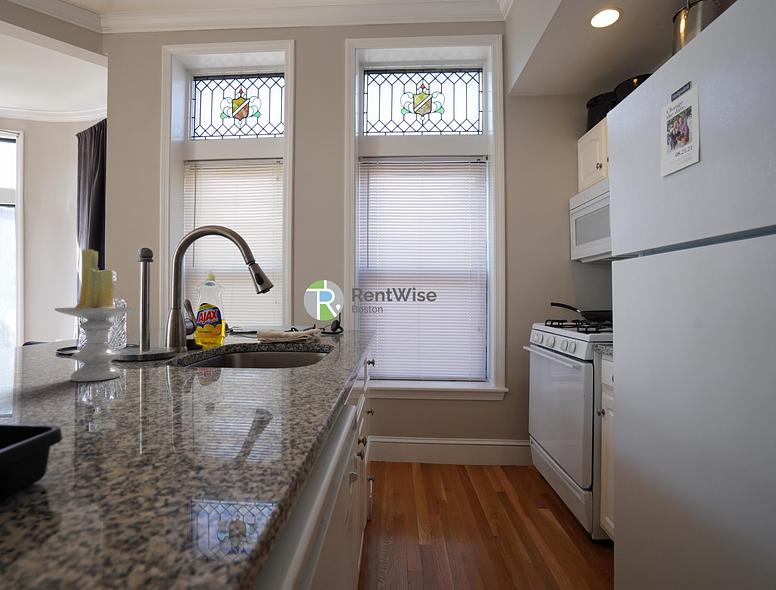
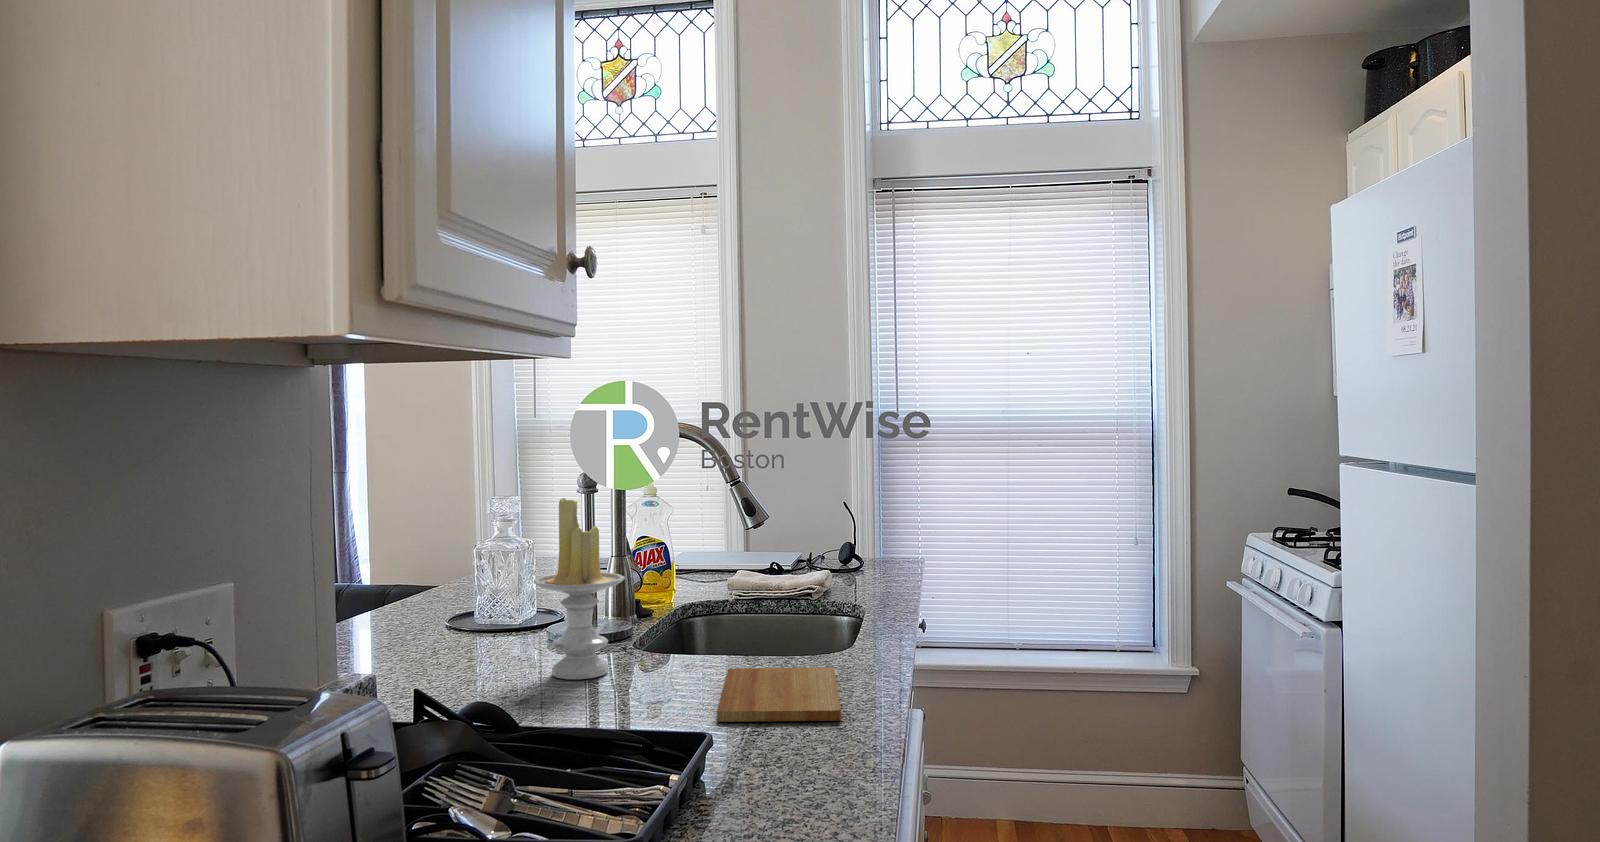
cutting board: none [153,371,284,410] -> present [717,668,841,722]

